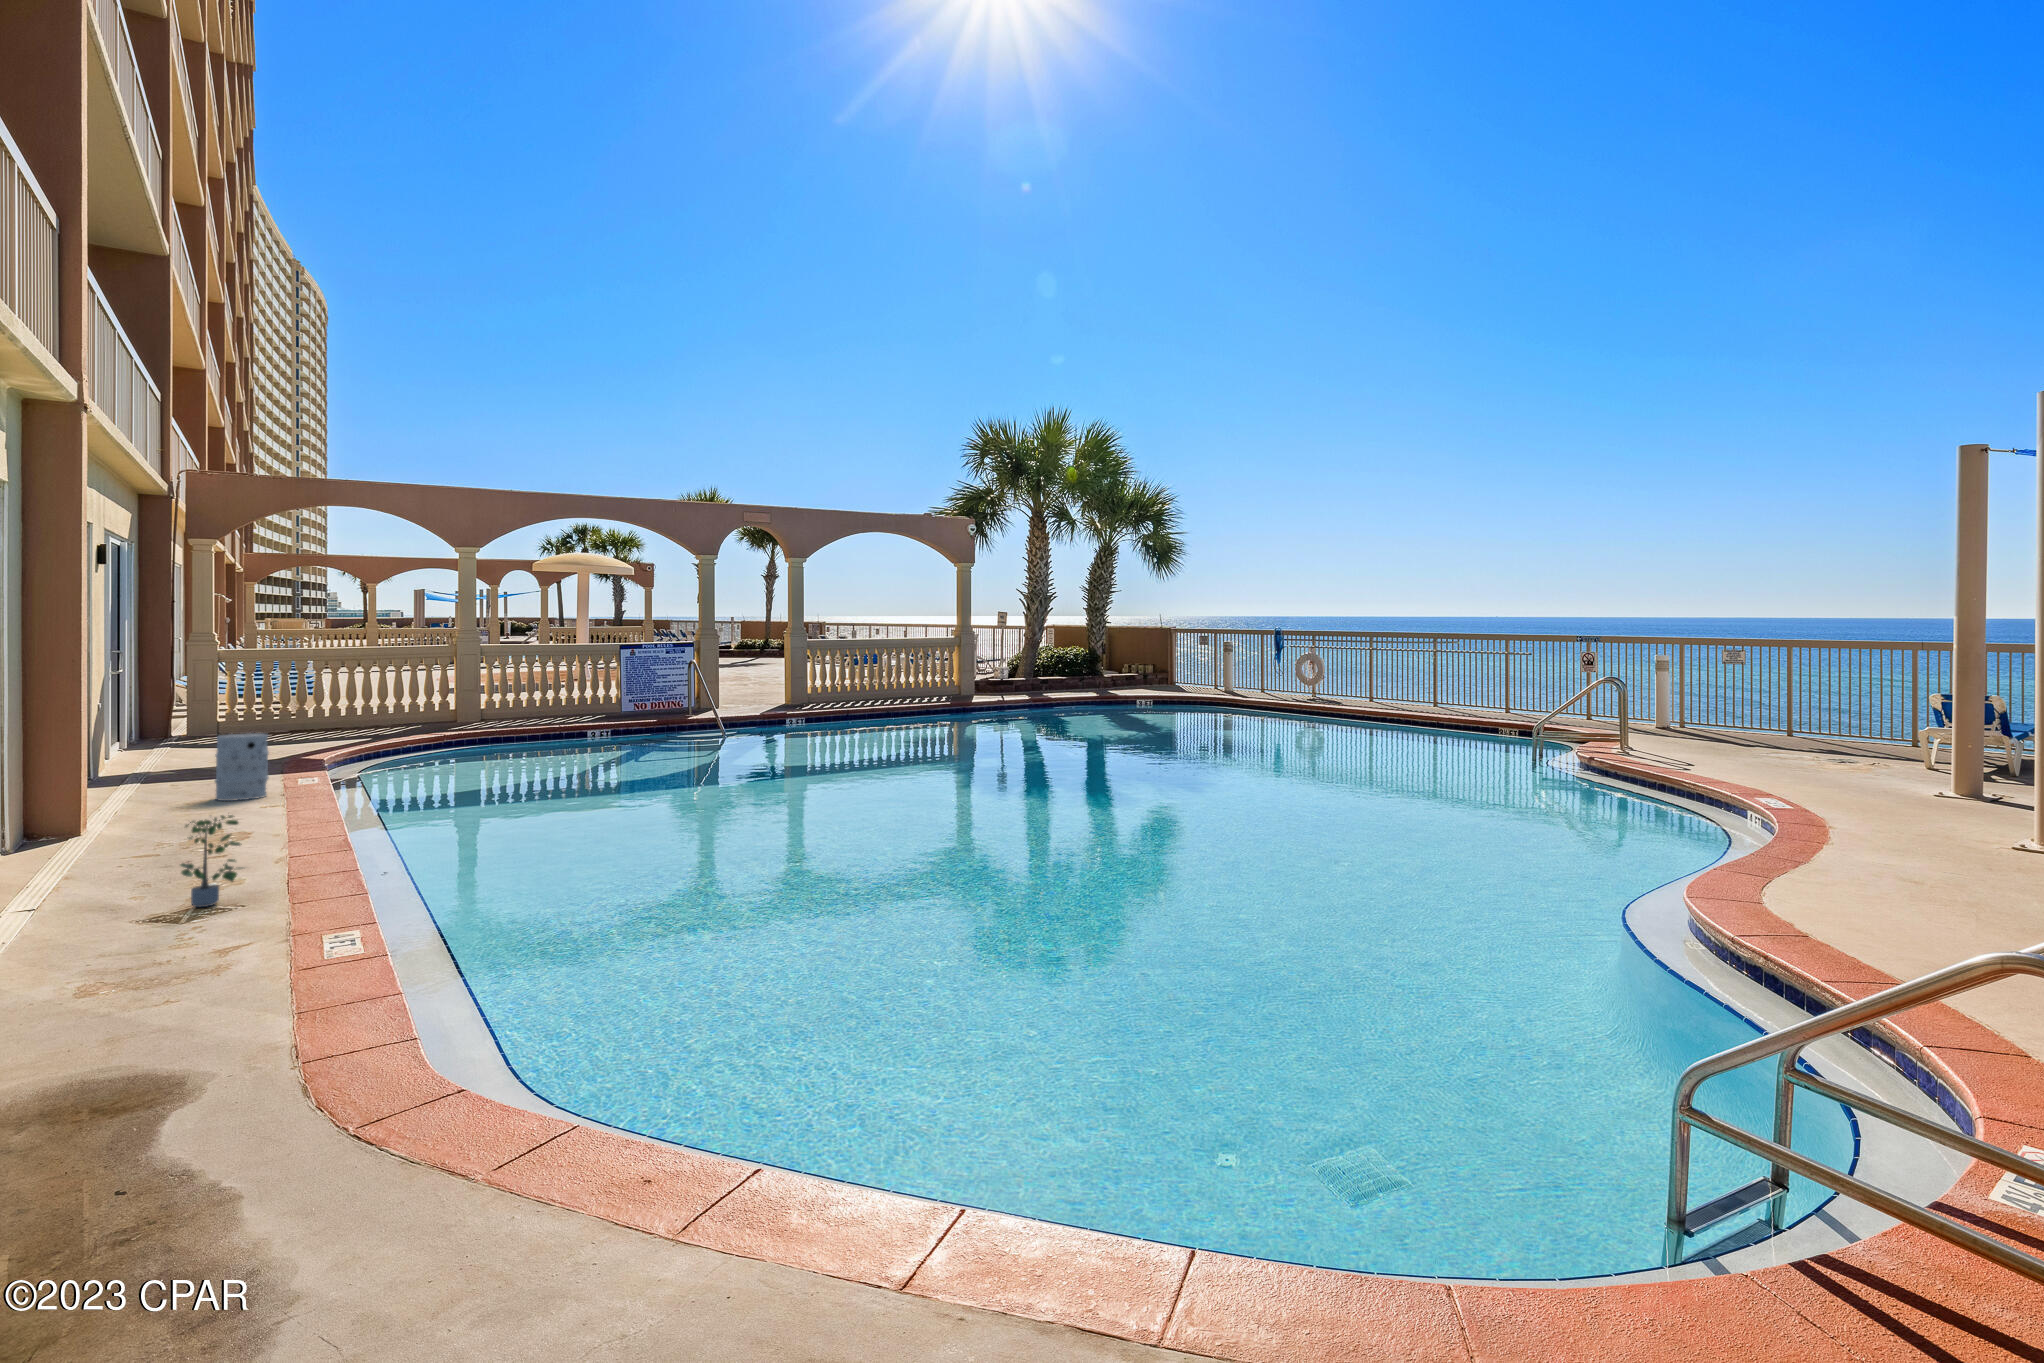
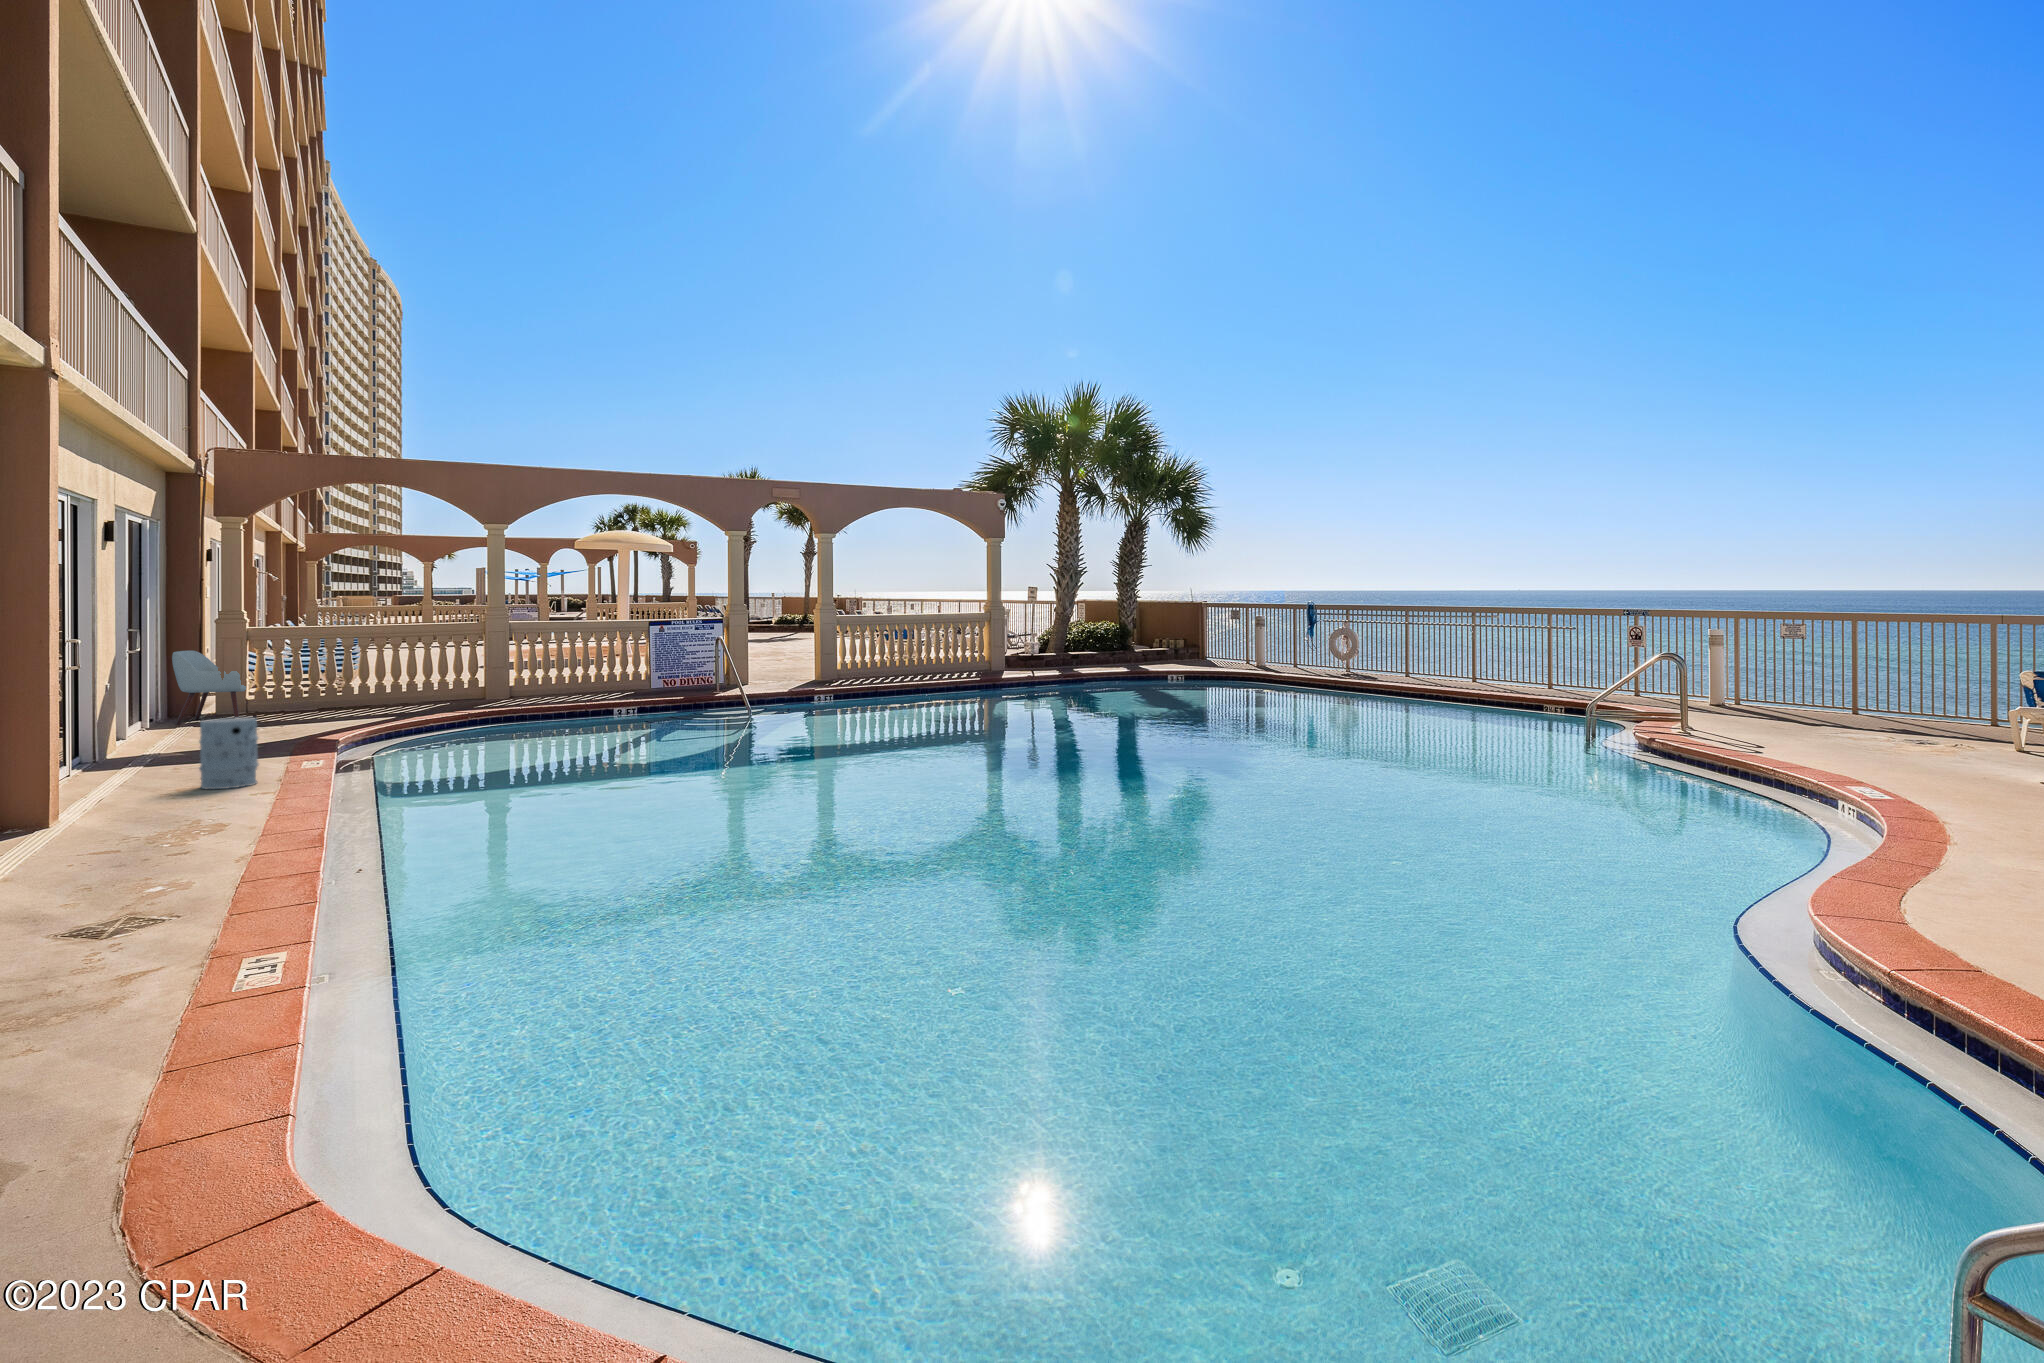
chair: none [144,672,226,746] -> present [172,651,257,724]
potted plant: present [180,815,243,907] -> none [53,825,148,938]

